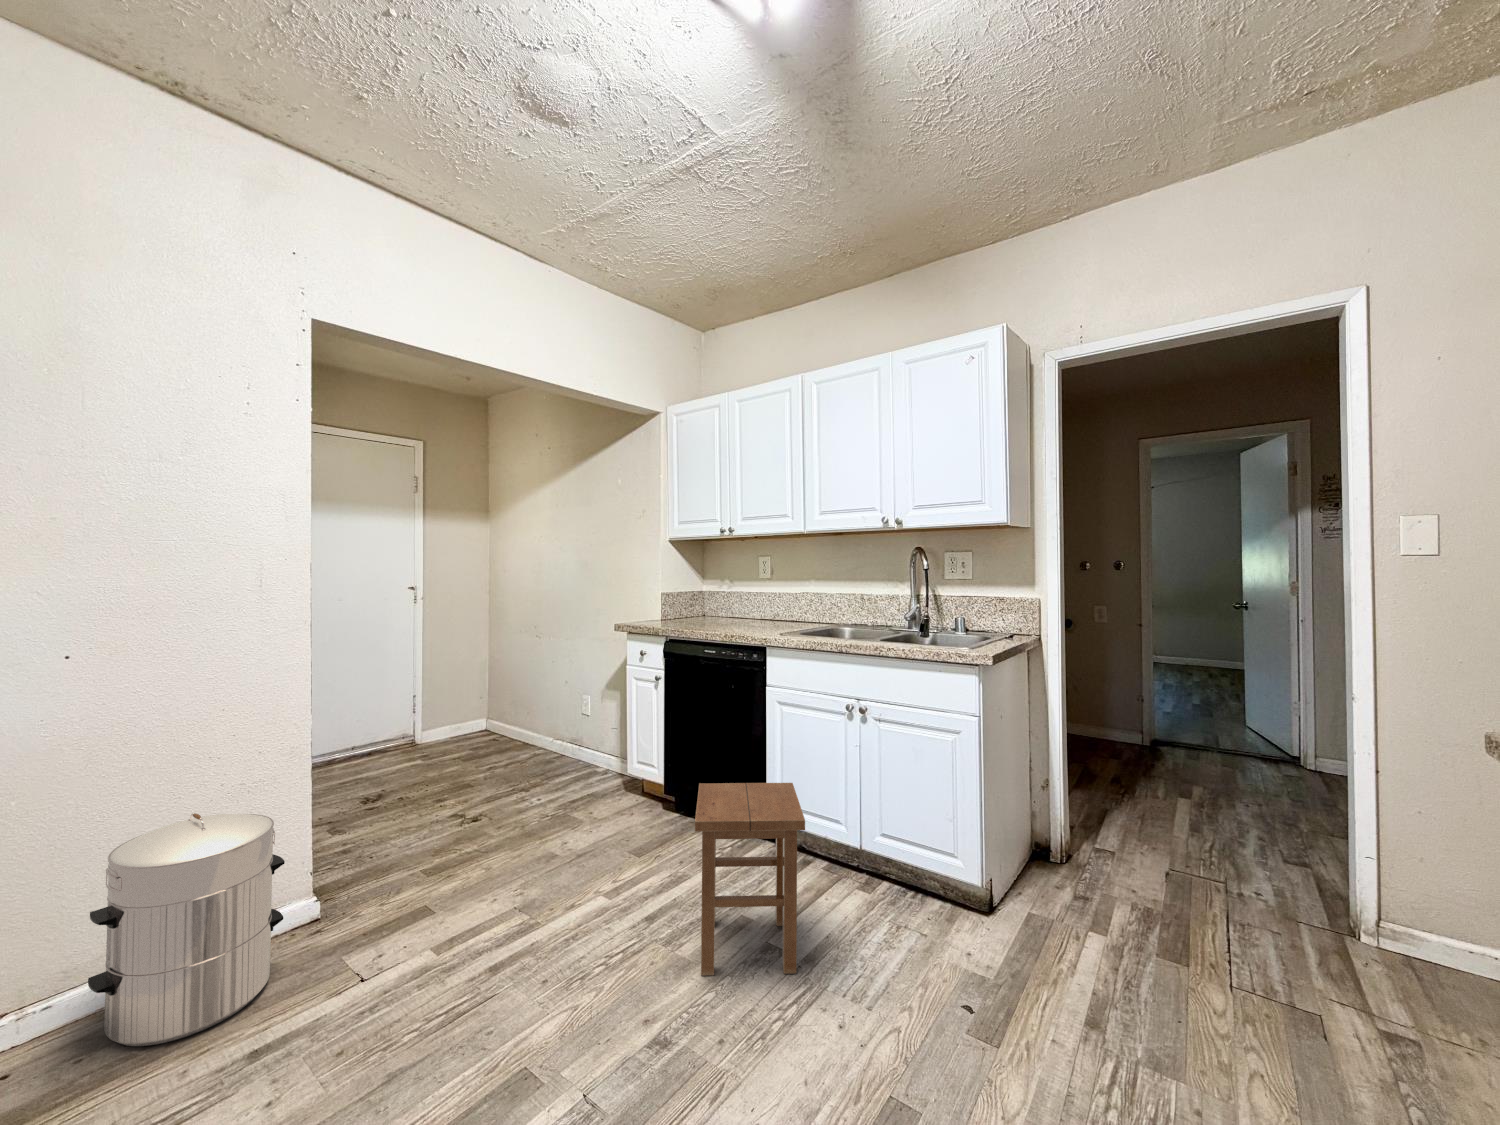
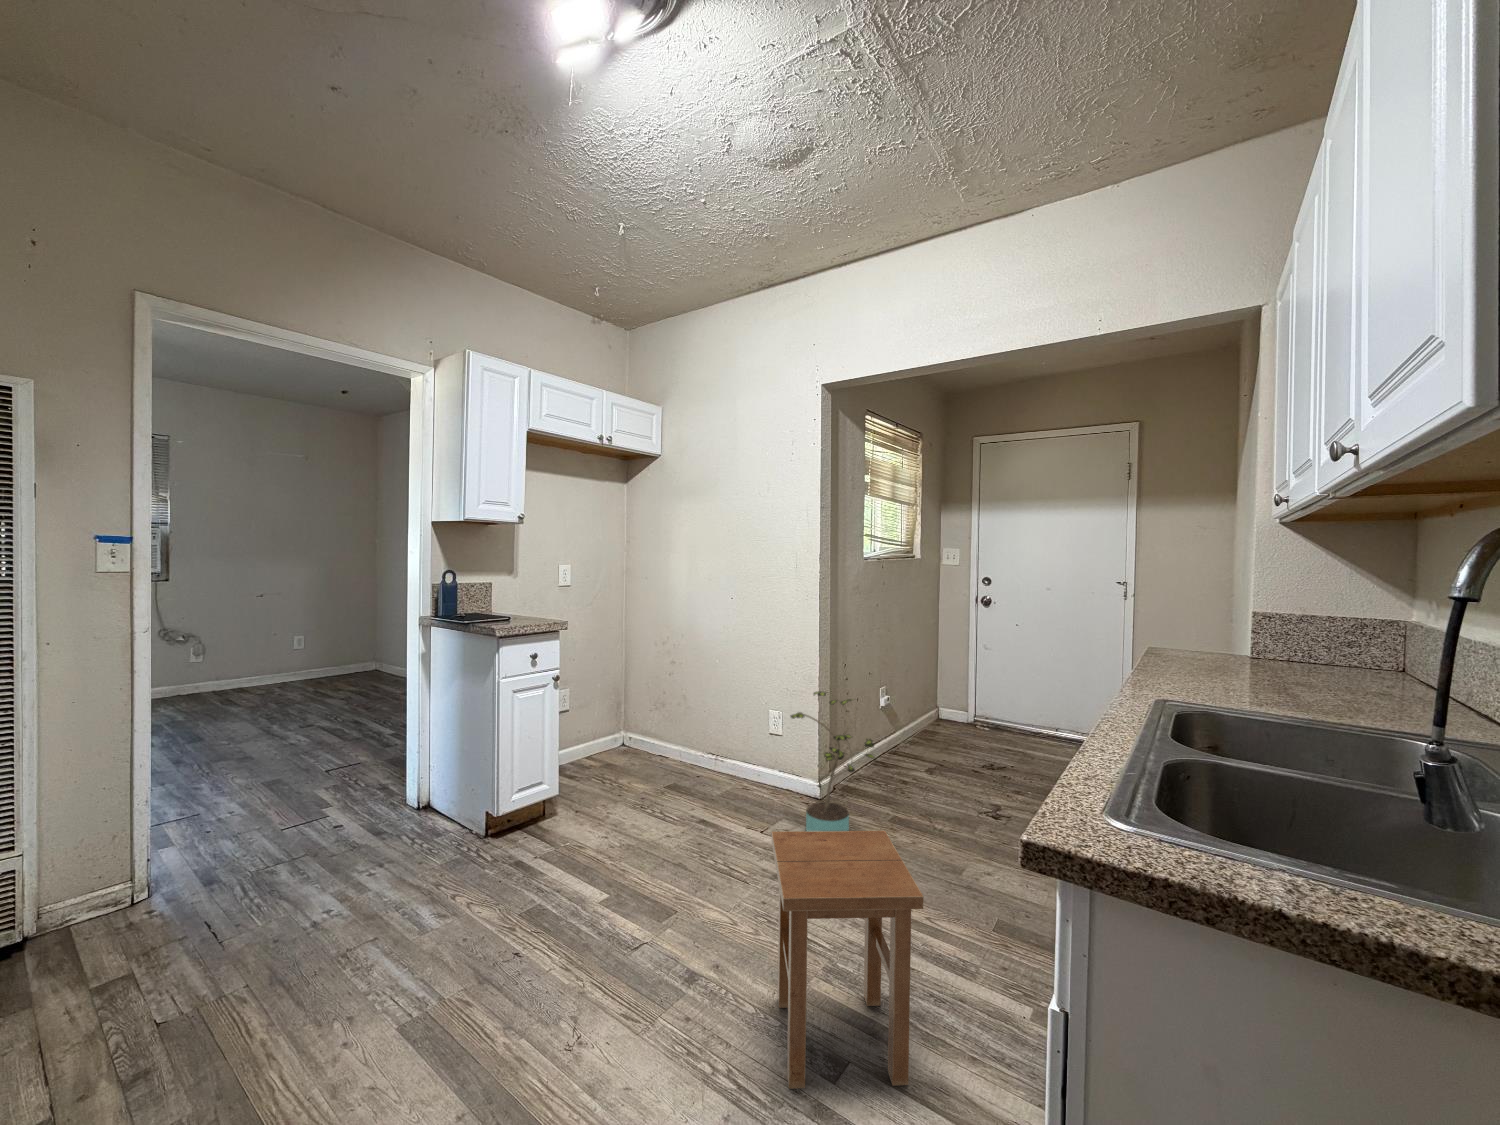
potted plant: none [378,737,485,937] -> present [791,691,875,831]
waste bin: present [88,813,285,1046] -> none [704,695,775,808]

